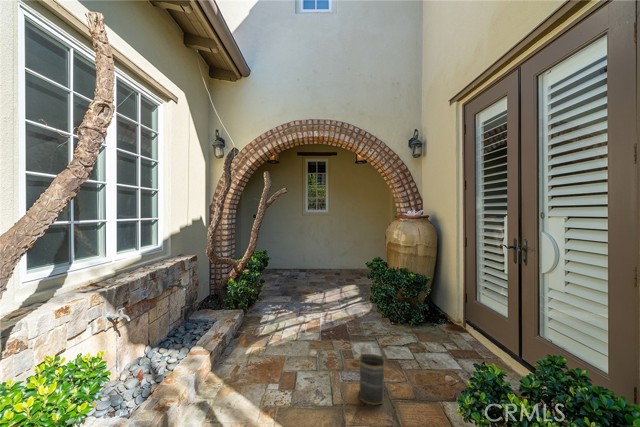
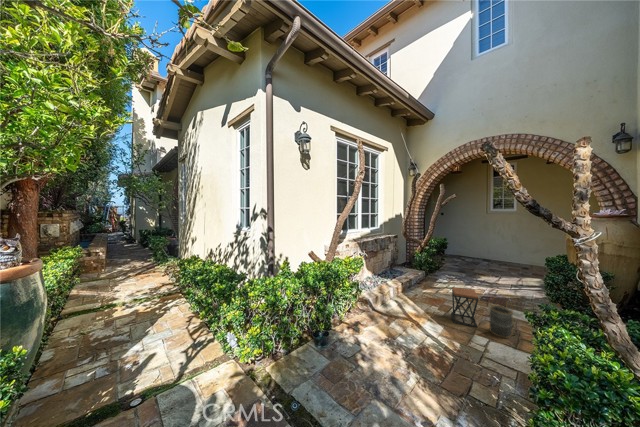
stool: none [301,335,344,407] -> present [451,287,478,327]

